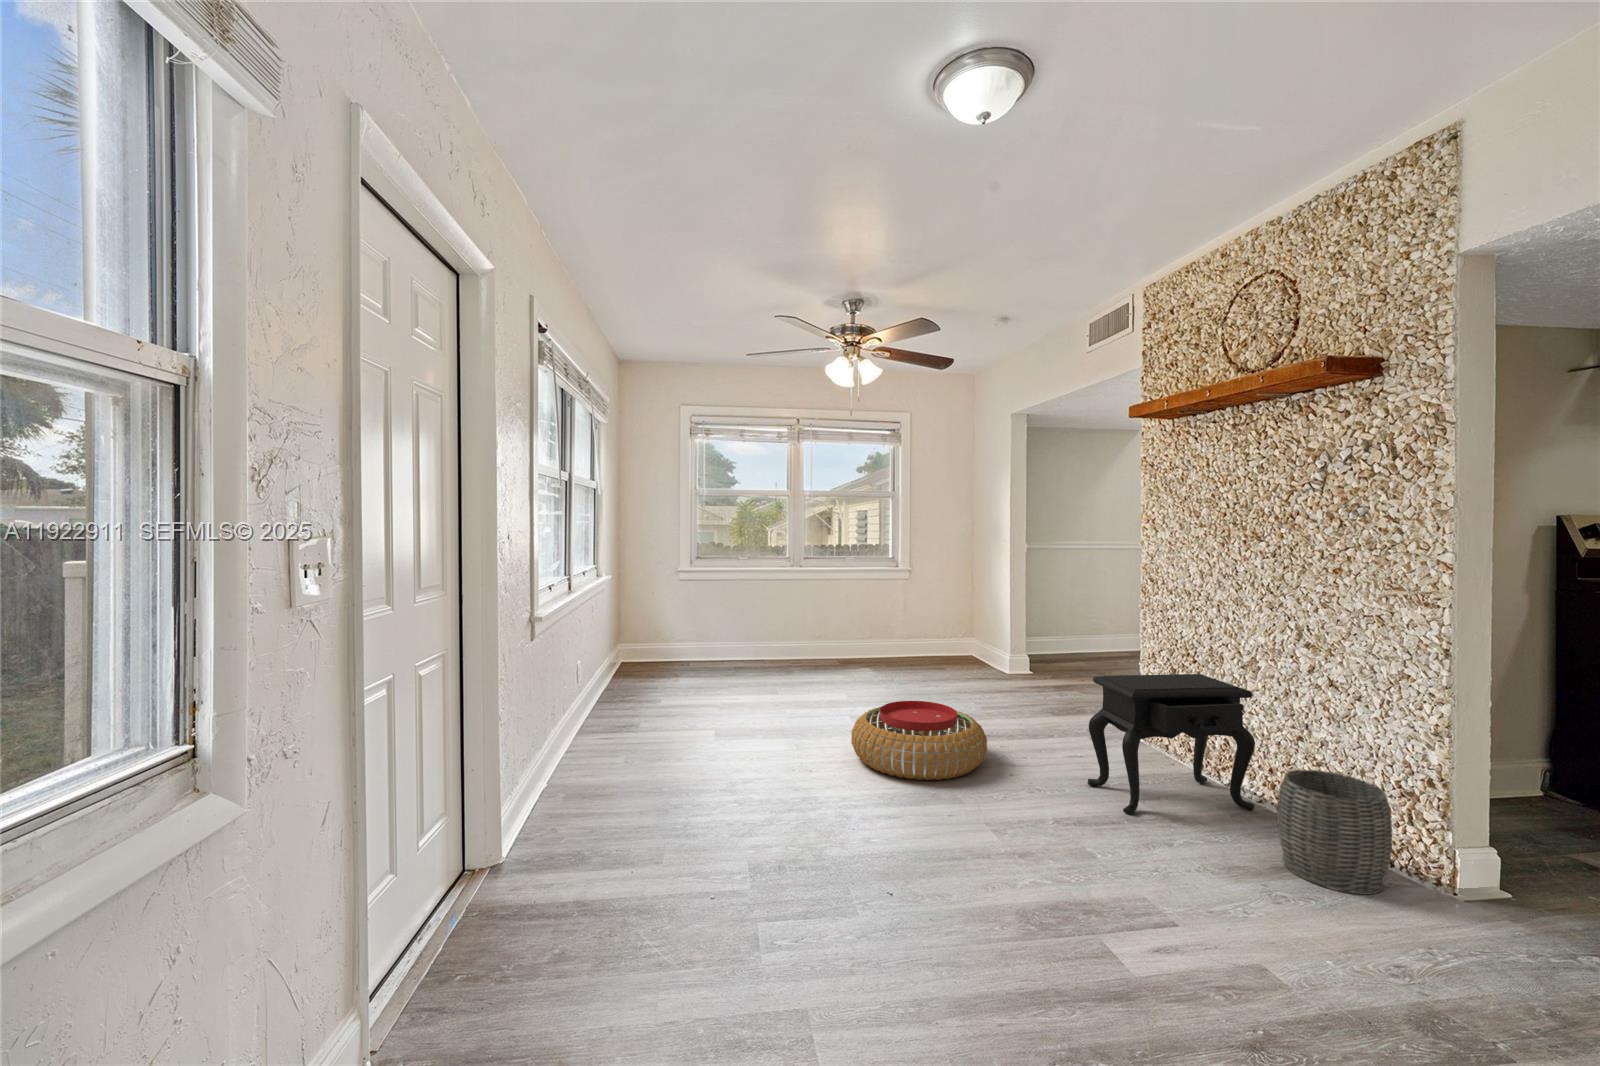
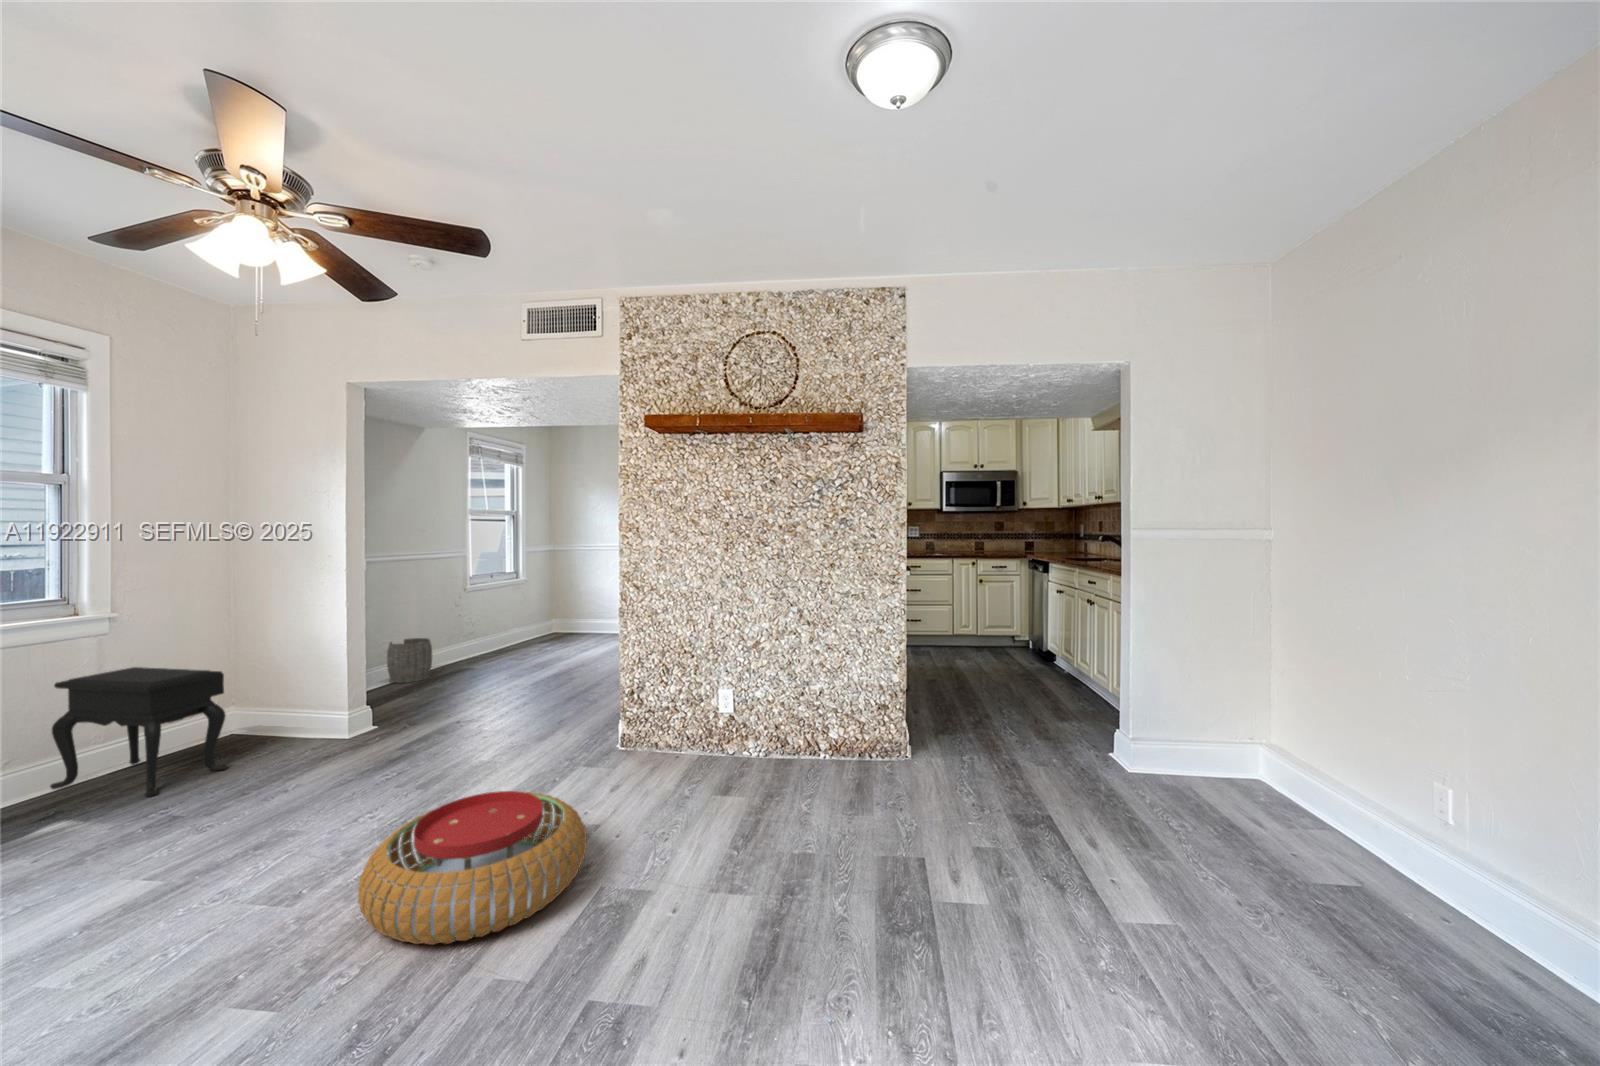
side table: present [1088,674,1255,815] -> present [50,667,227,797]
woven basket: present [1277,770,1392,895] -> present [387,638,432,683]

